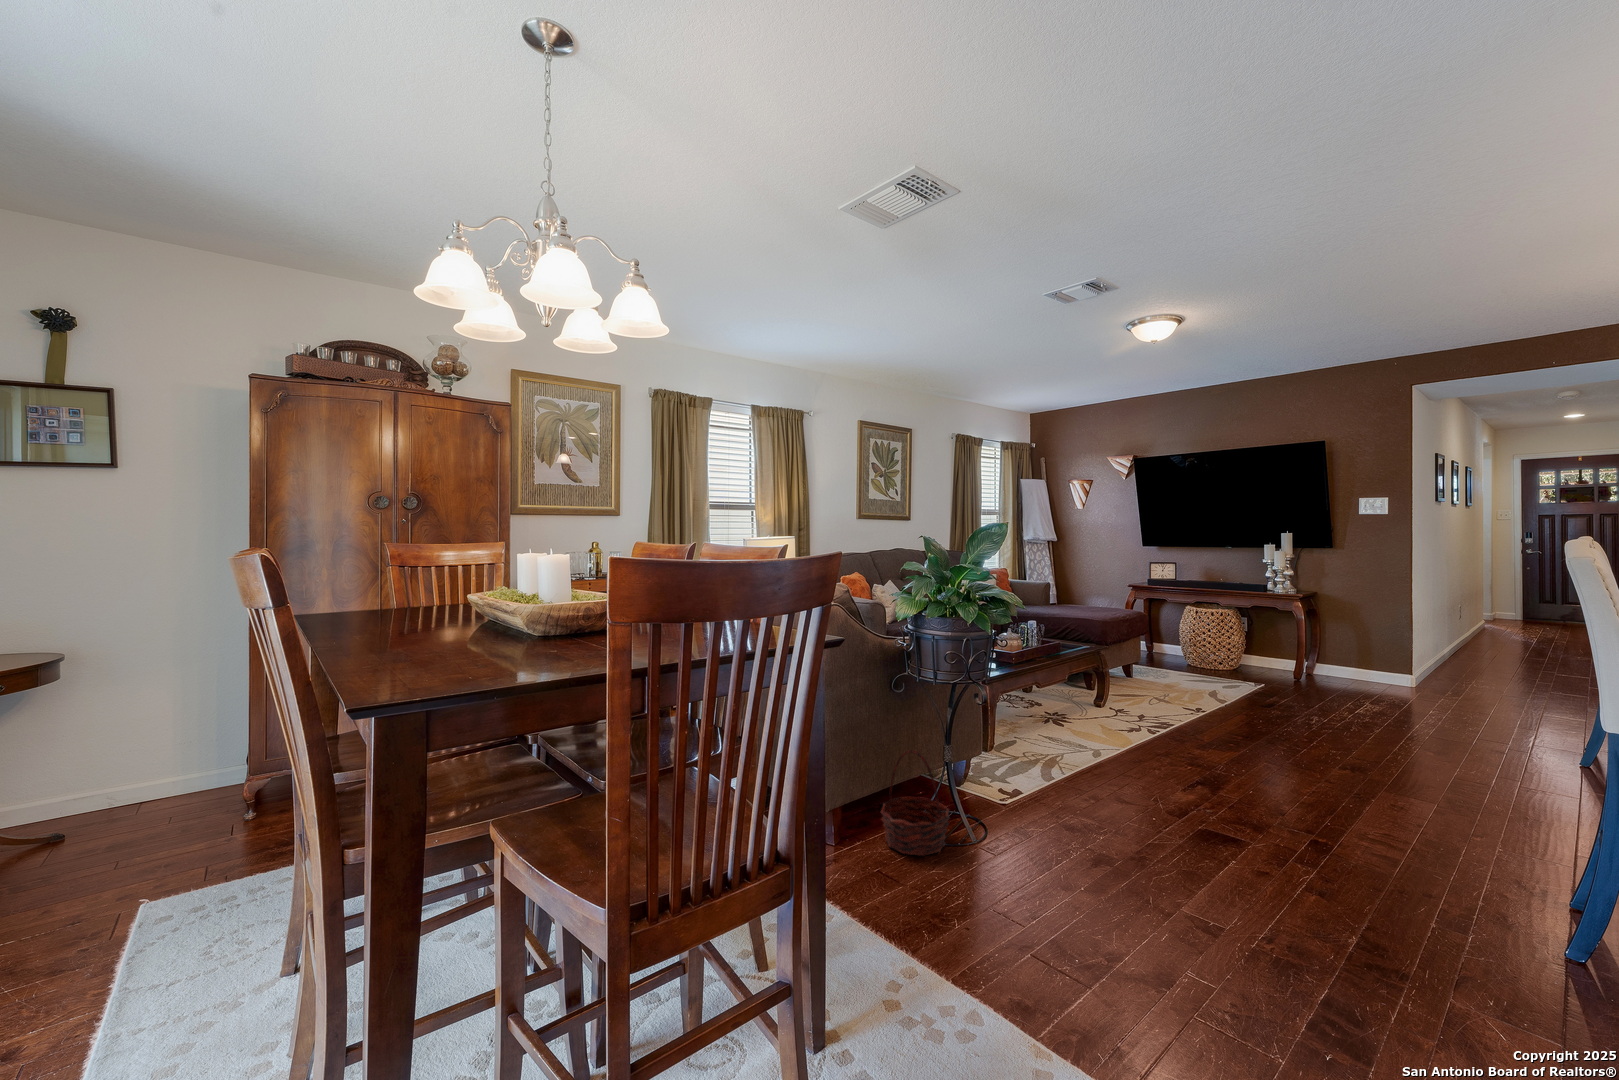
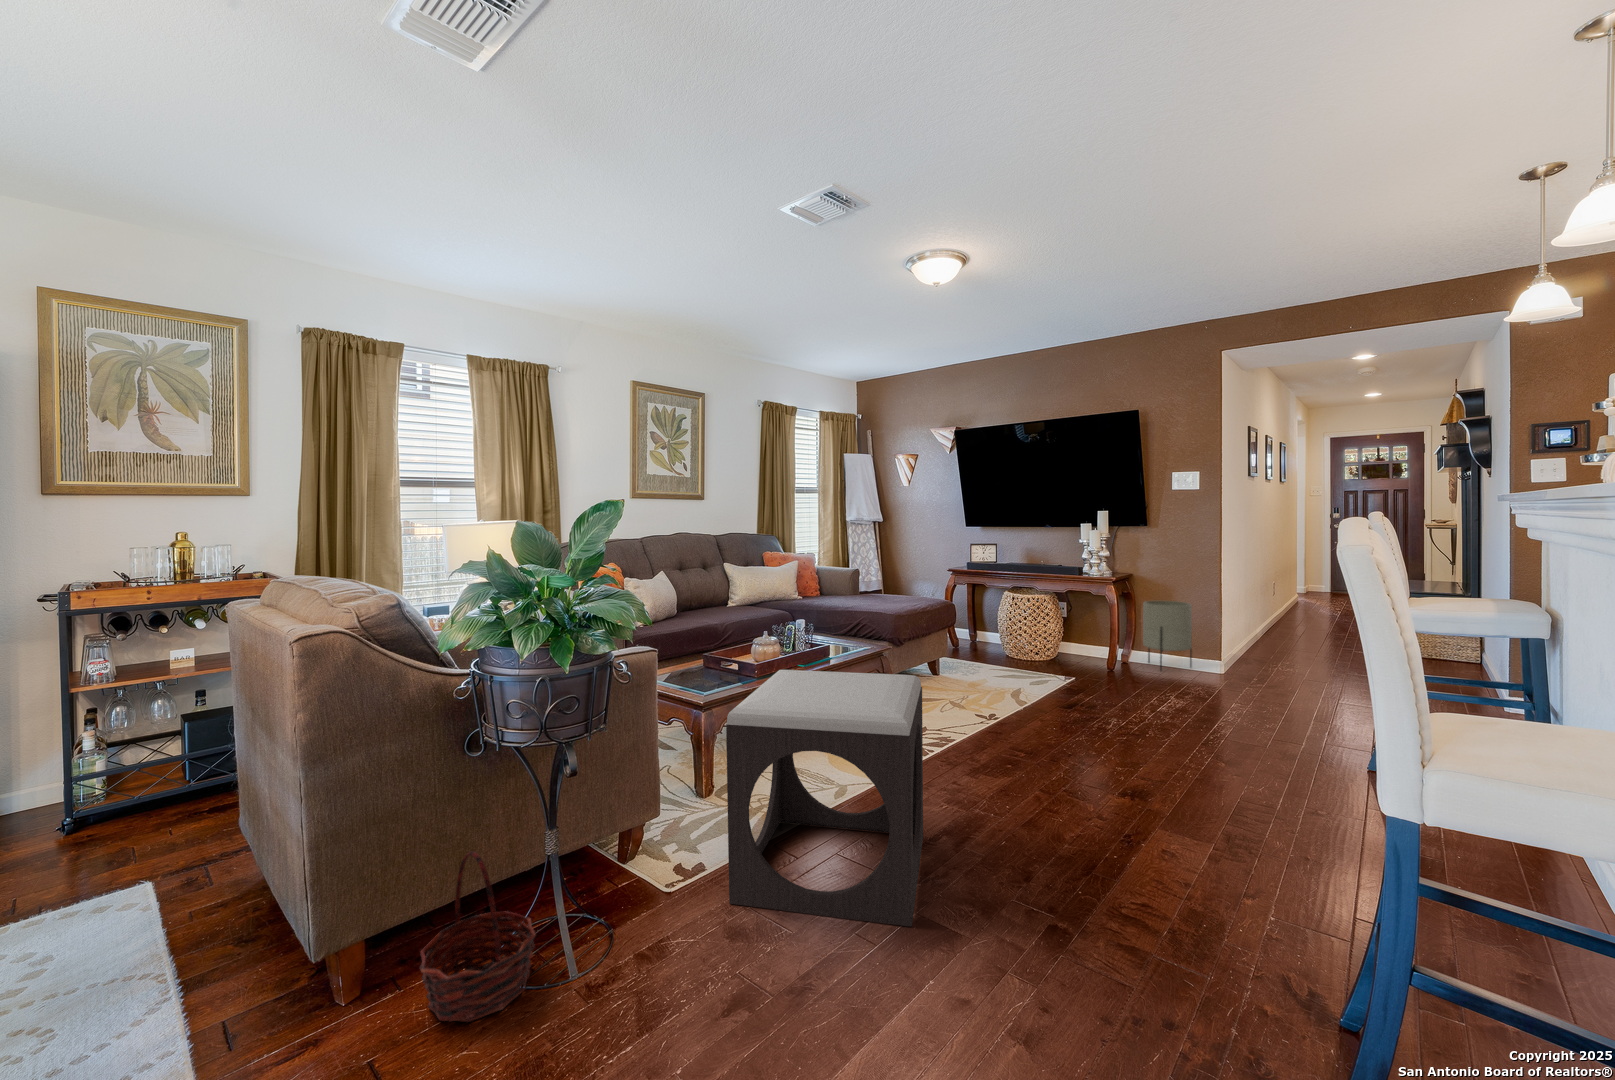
planter: none [1331,617,1383,683] -> present [1143,601,1192,670]
footstool: none [1054,651,1204,834] -> present [726,670,923,927]

